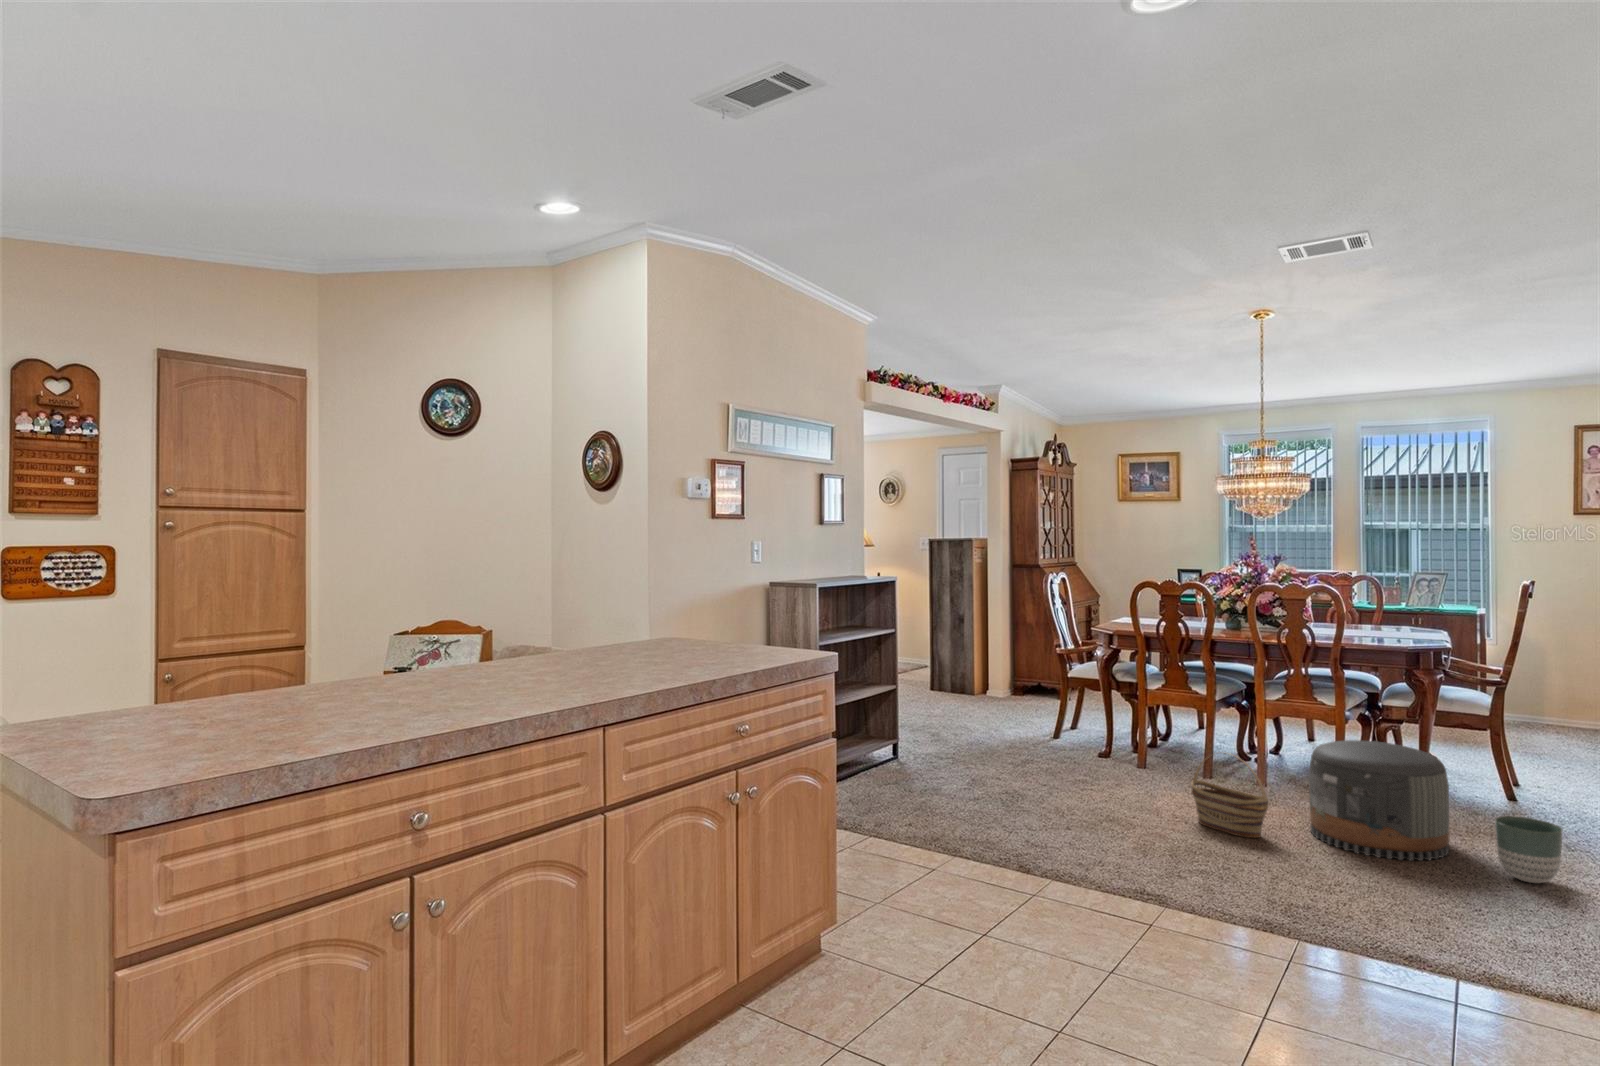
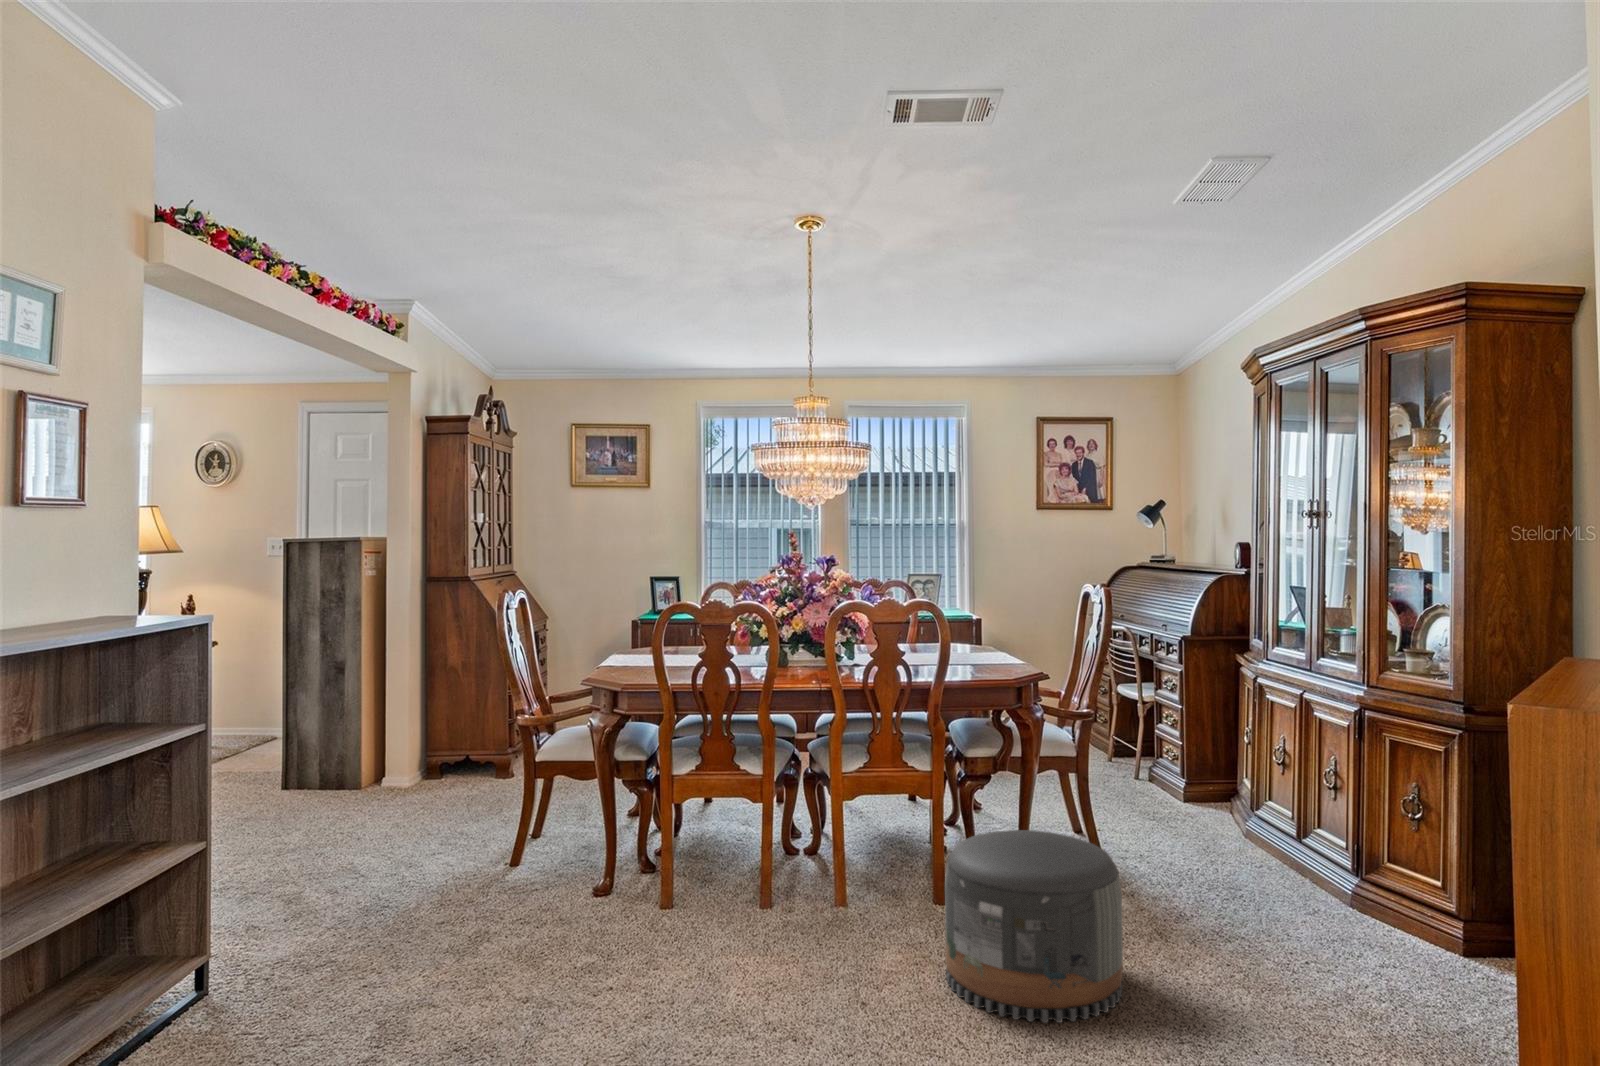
basket: present [1191,755,1268,838] -> none [787,891,911,1033]
planter: present [1495,816,1563,883] -> none [1192,921,1271,1019]

